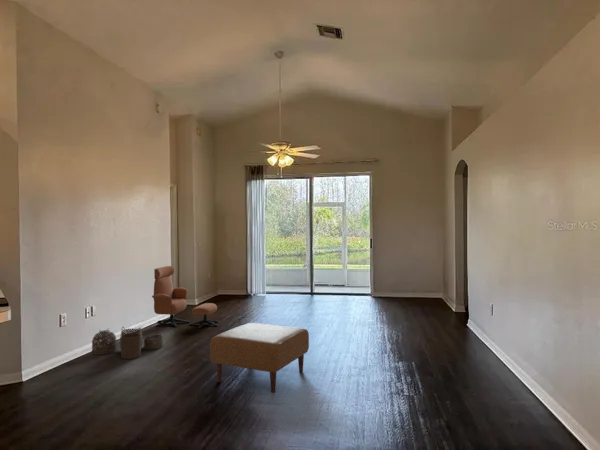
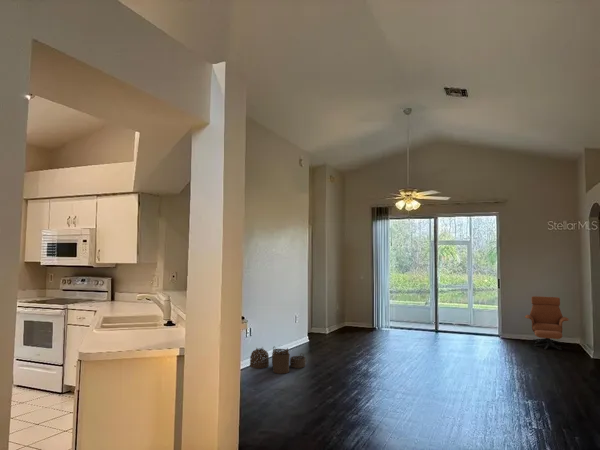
lounge chair: present [152,266,219,328] -> present [525,296,569,350]
ottoman: present [210,323,309,392] -> none [351,351,438,412]

